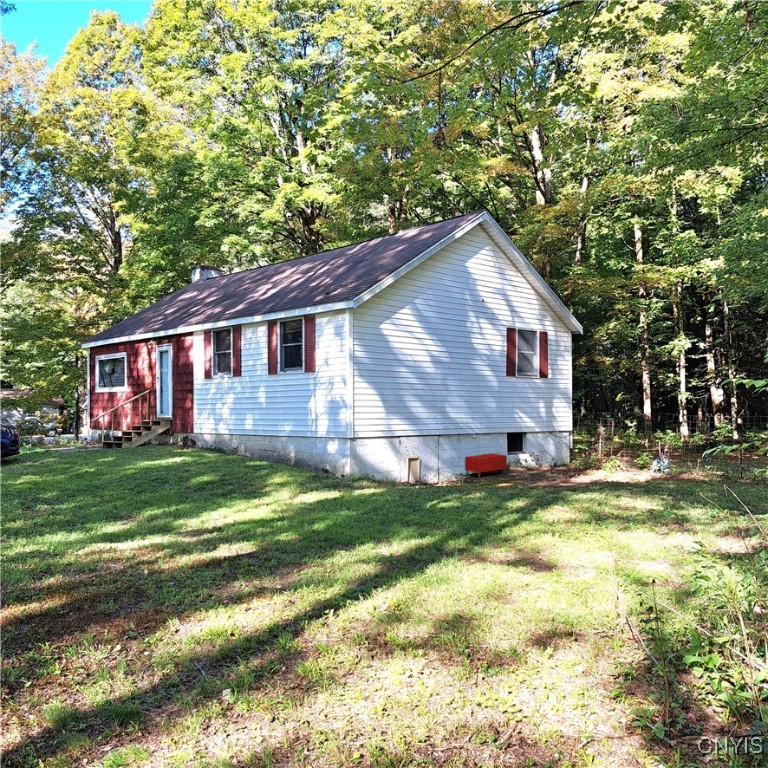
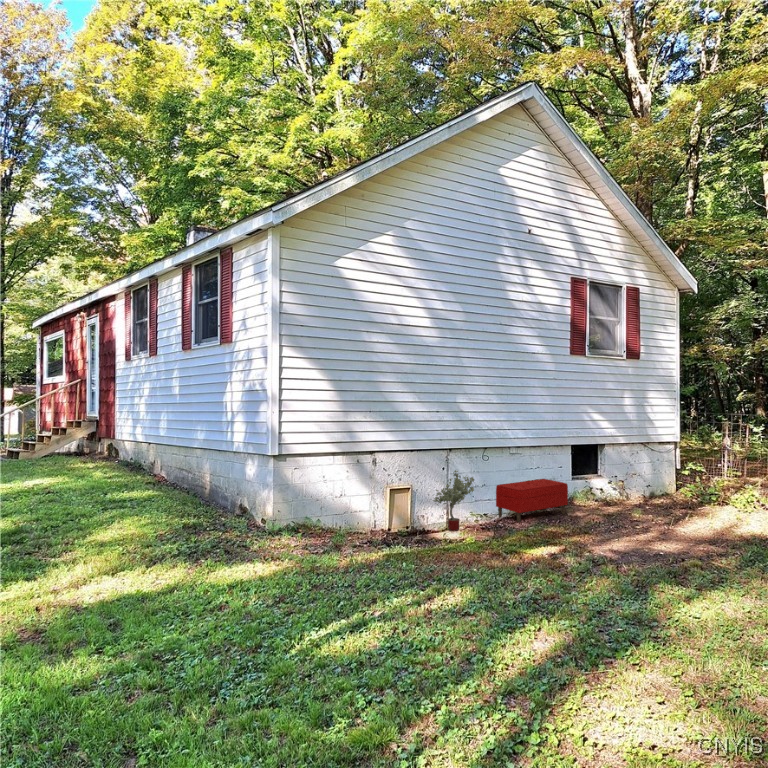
potted tree: none [432,447,455,483] -> present [433,470,474,531]

